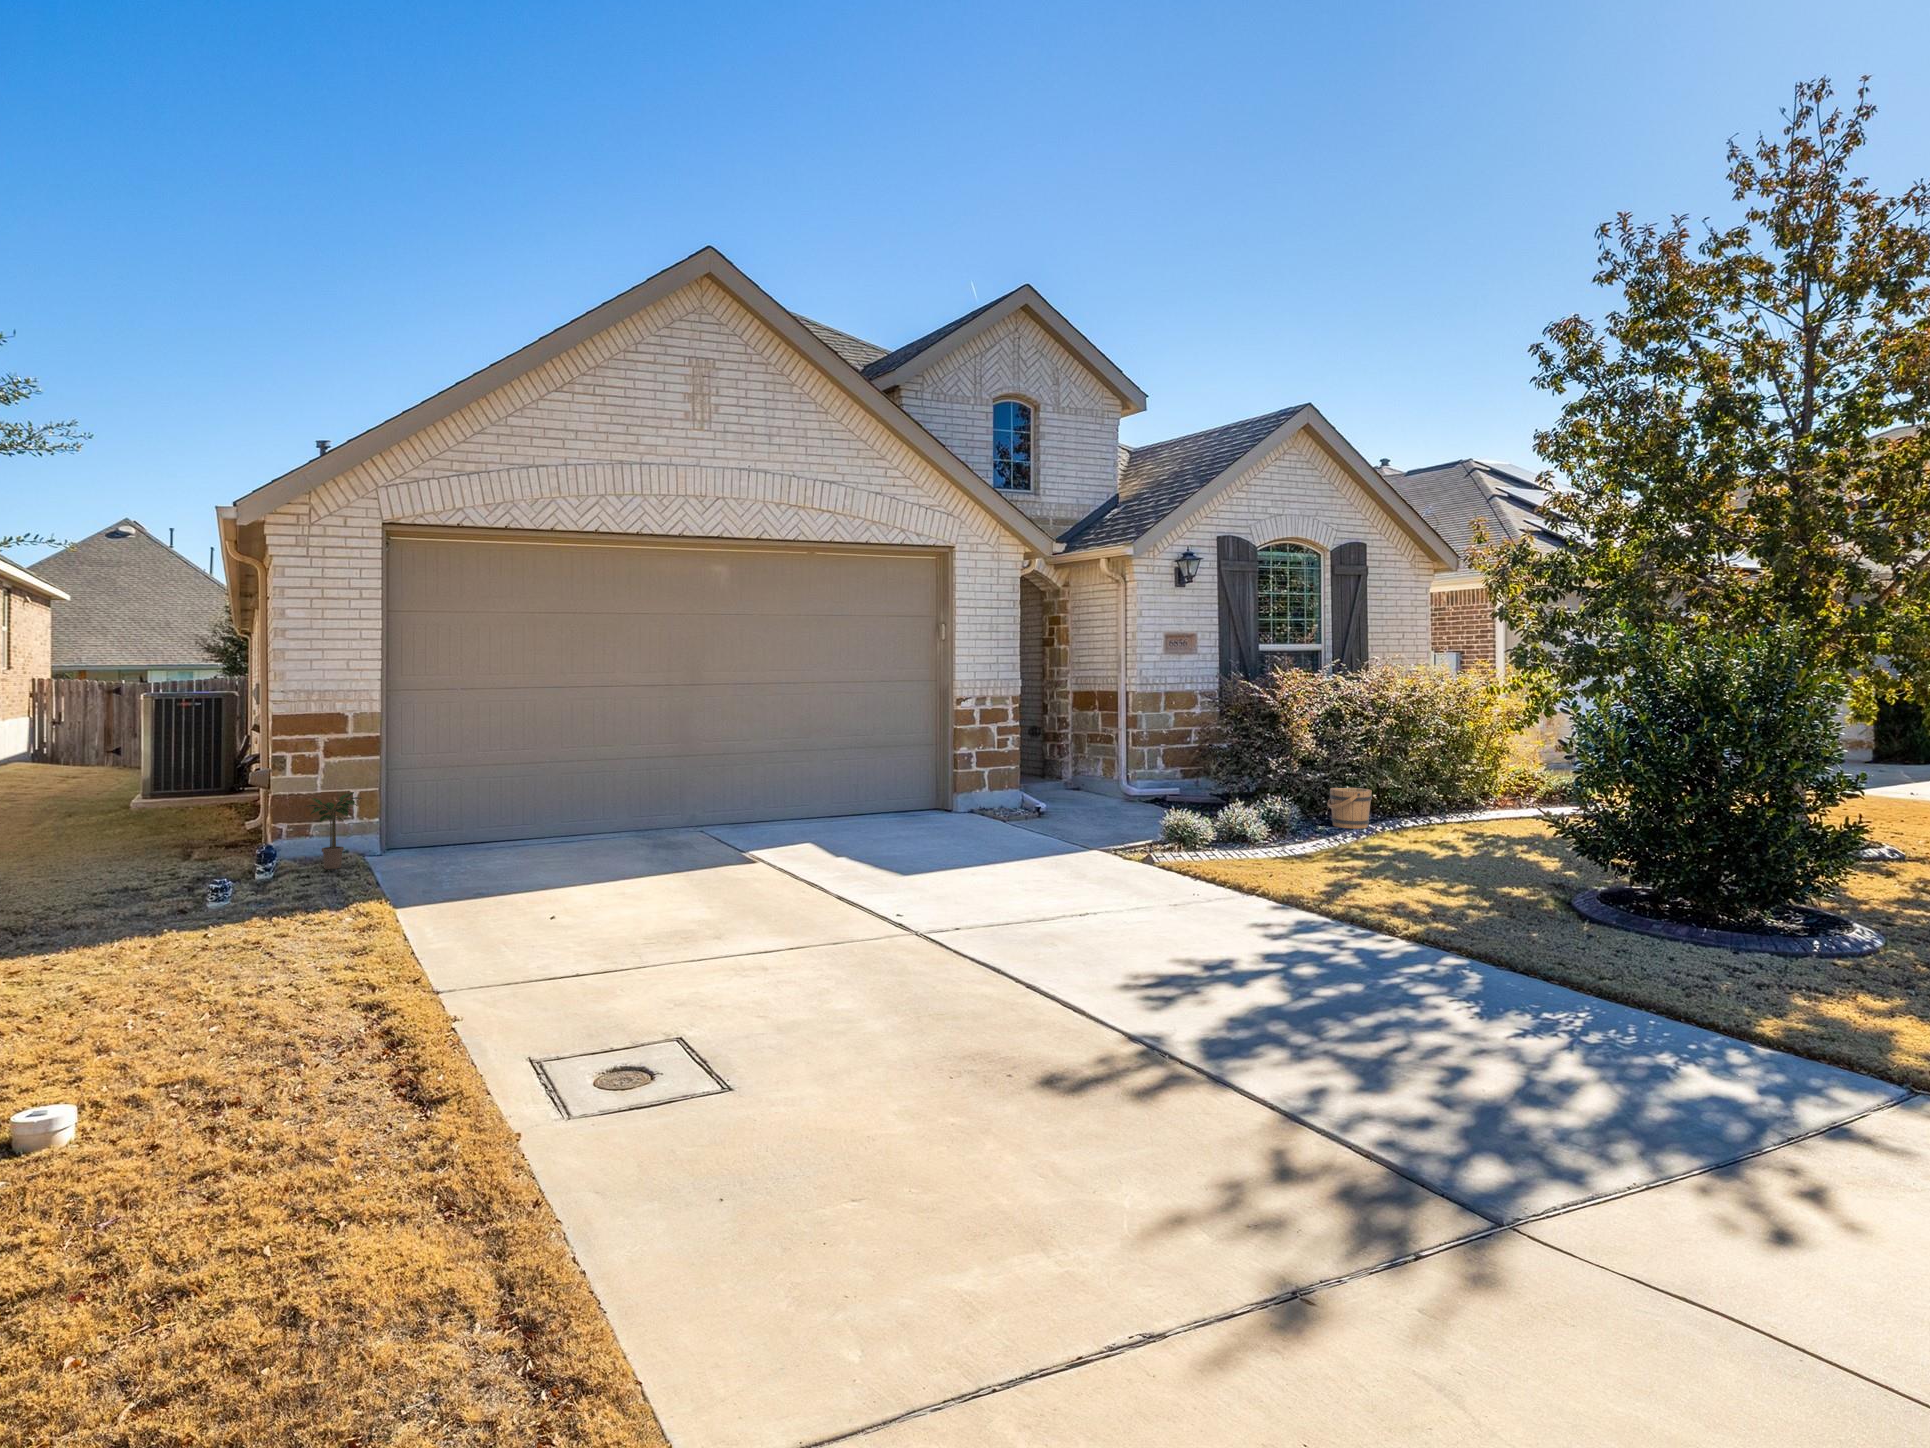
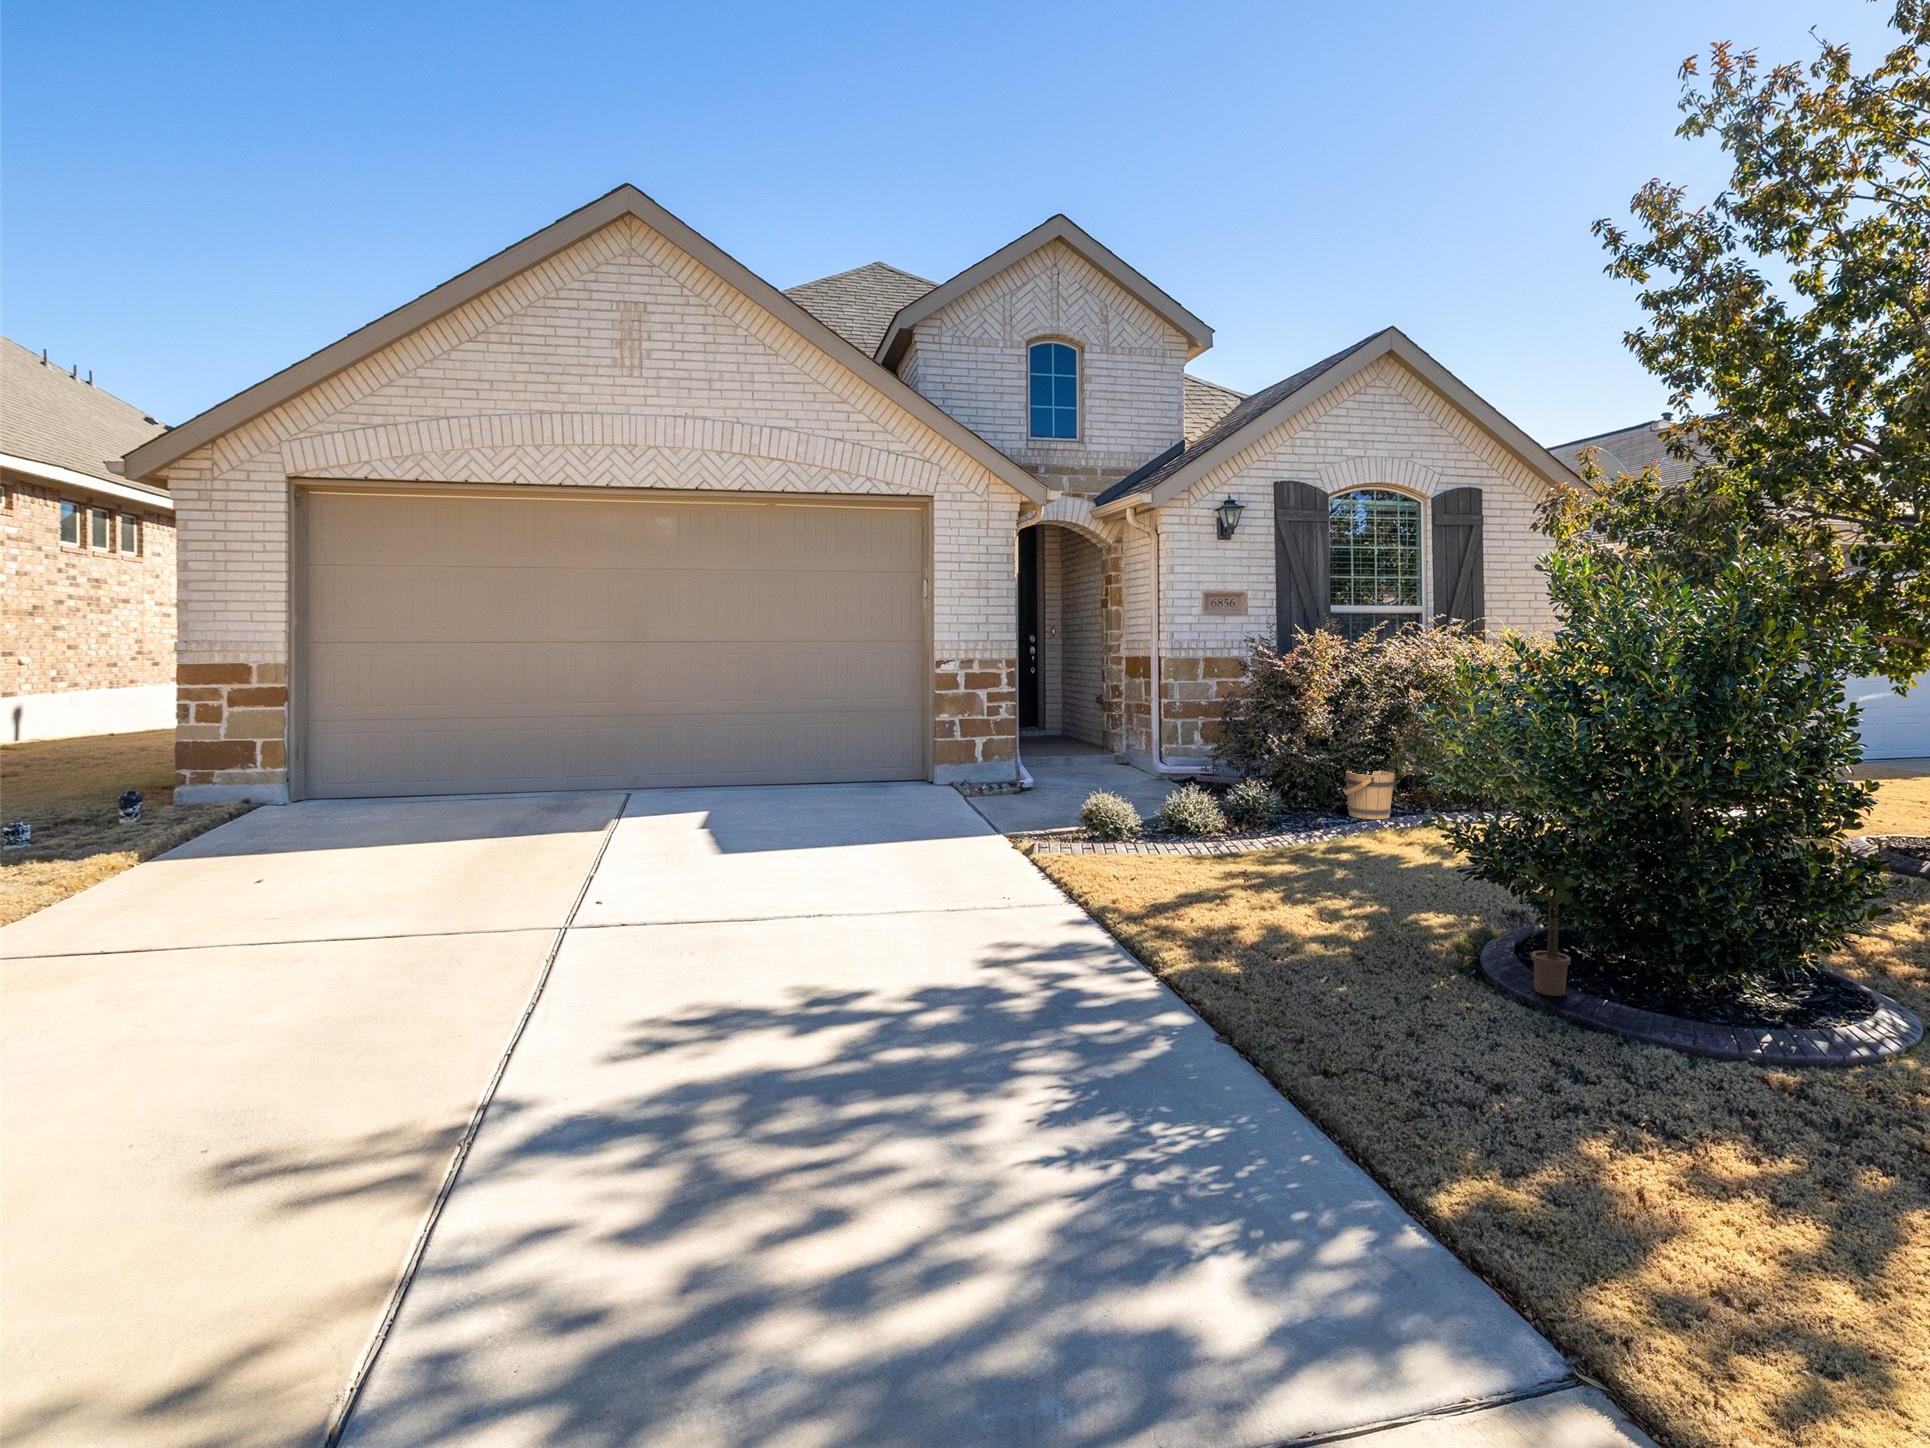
potted plant: present [307,792,362,869] -> present [1511,860,1585,996]

